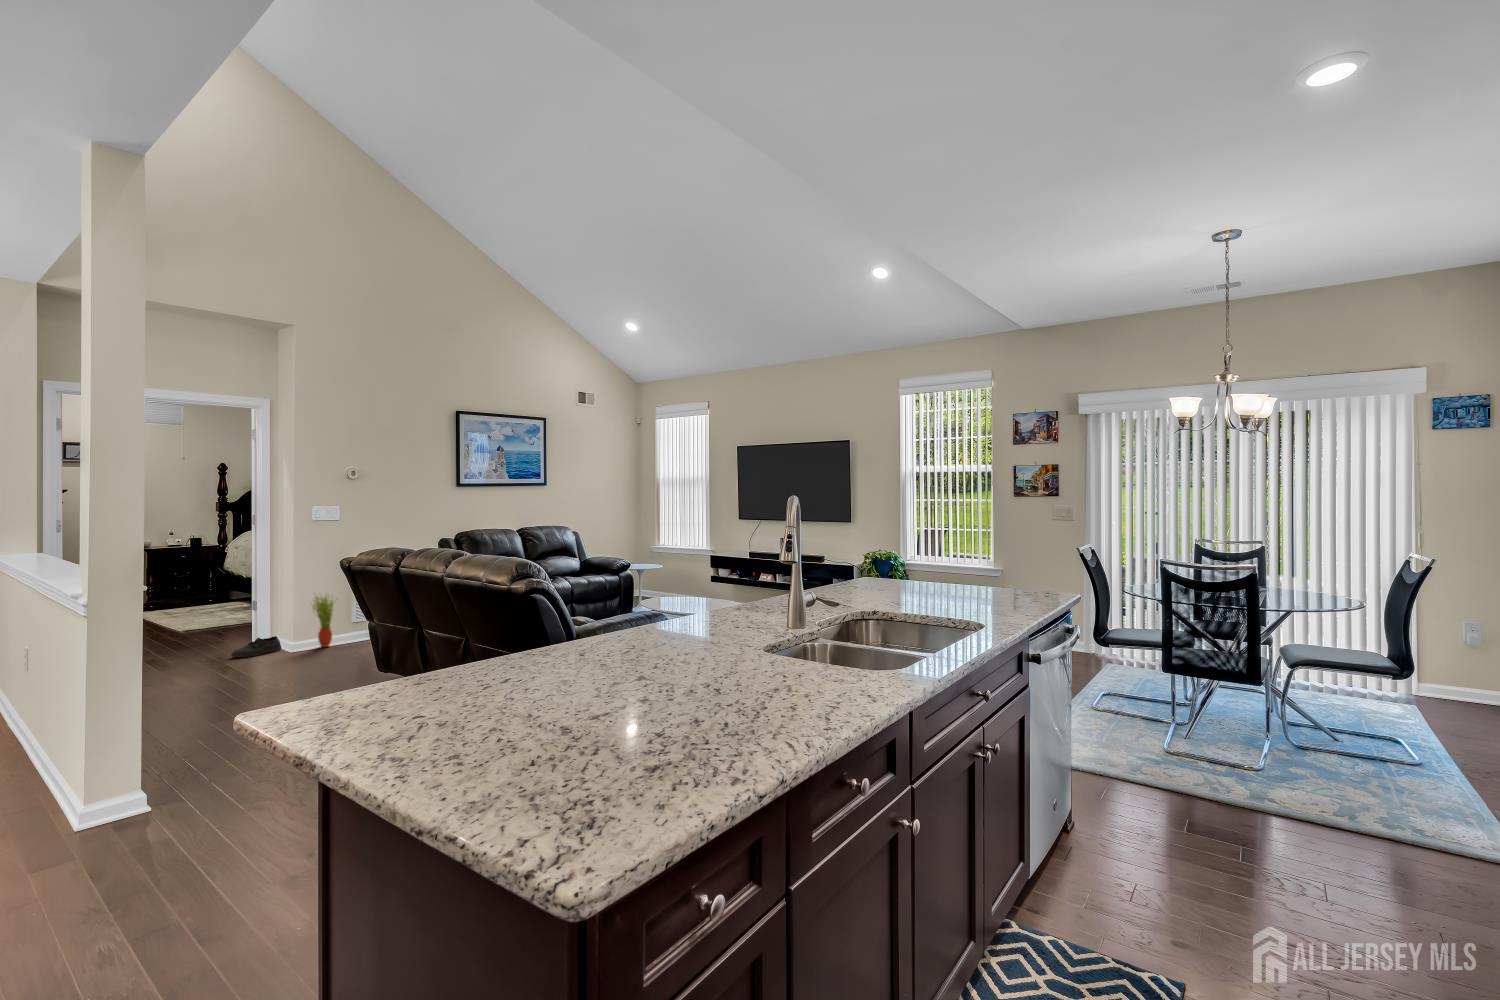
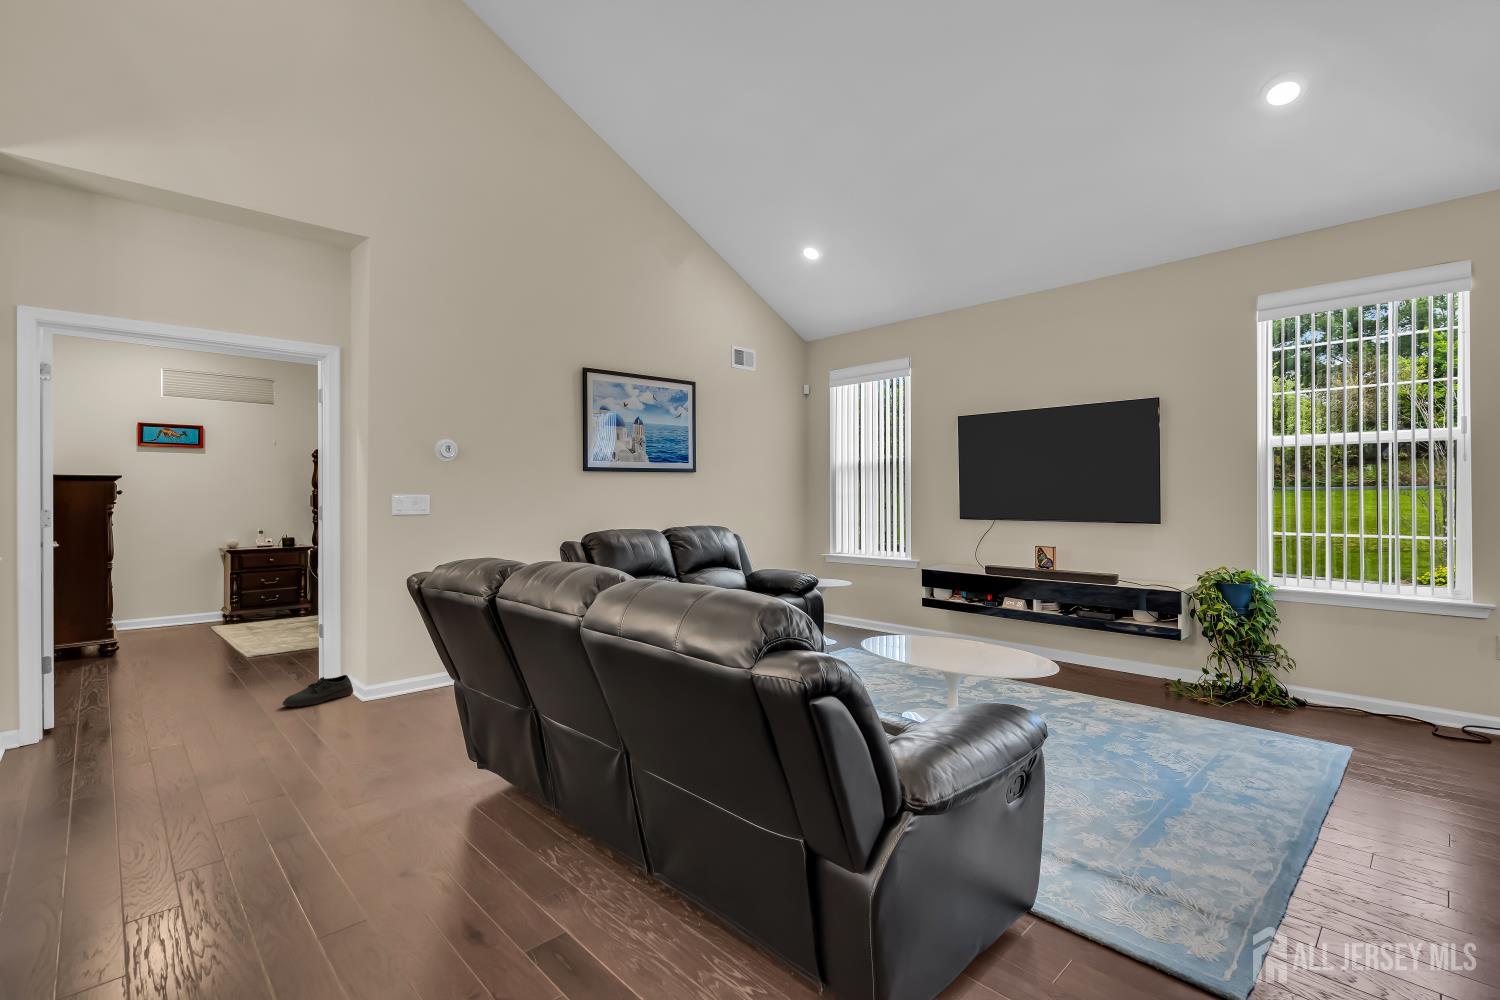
potted plant: present [312,593,334,647] -> none [391,614,428,692]

